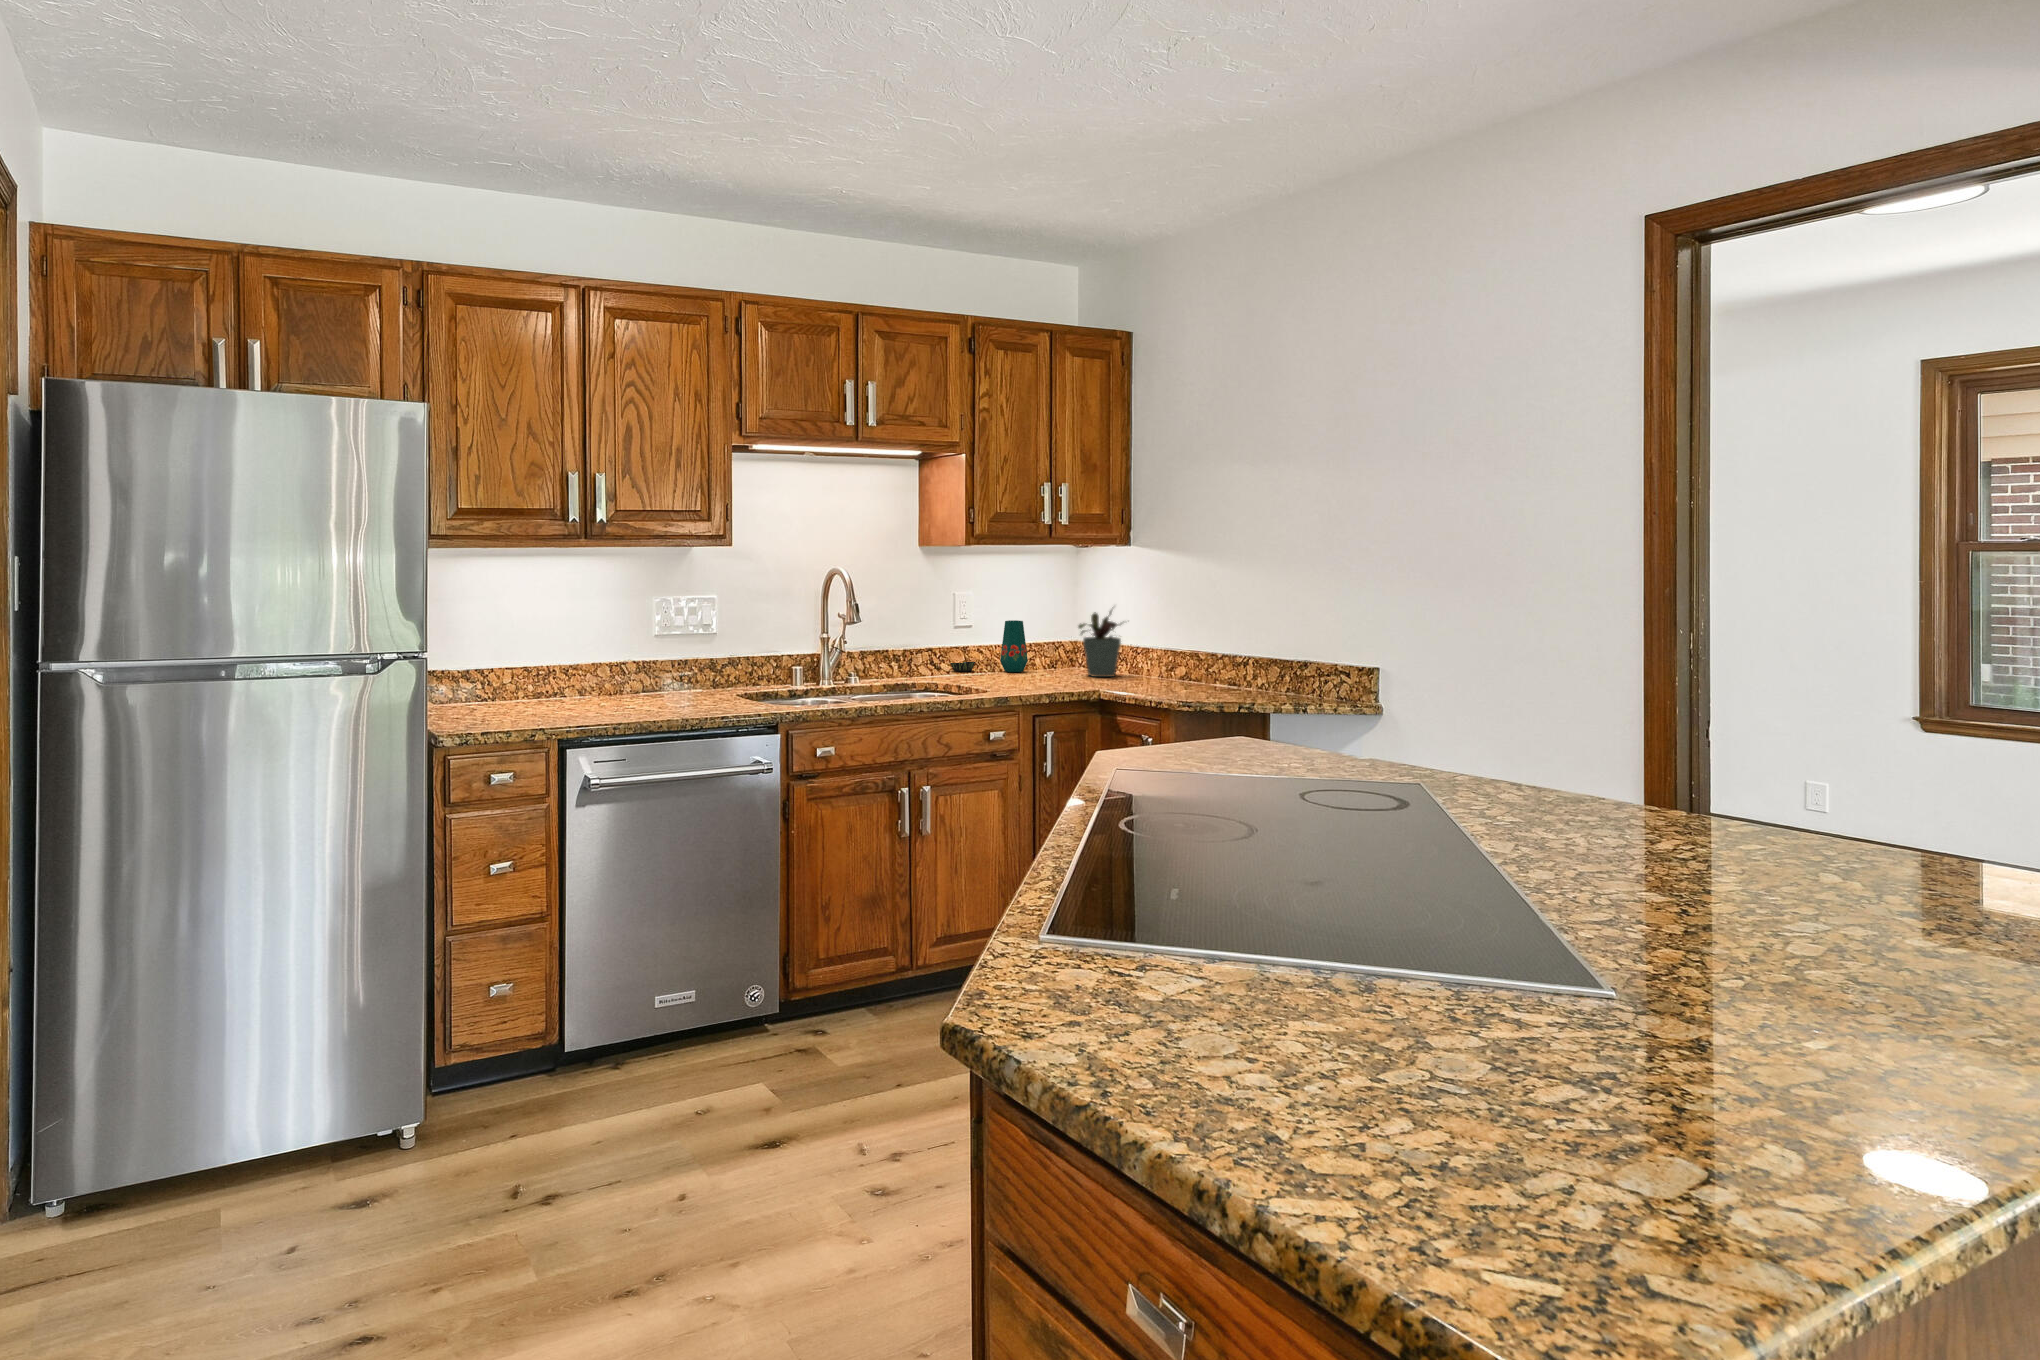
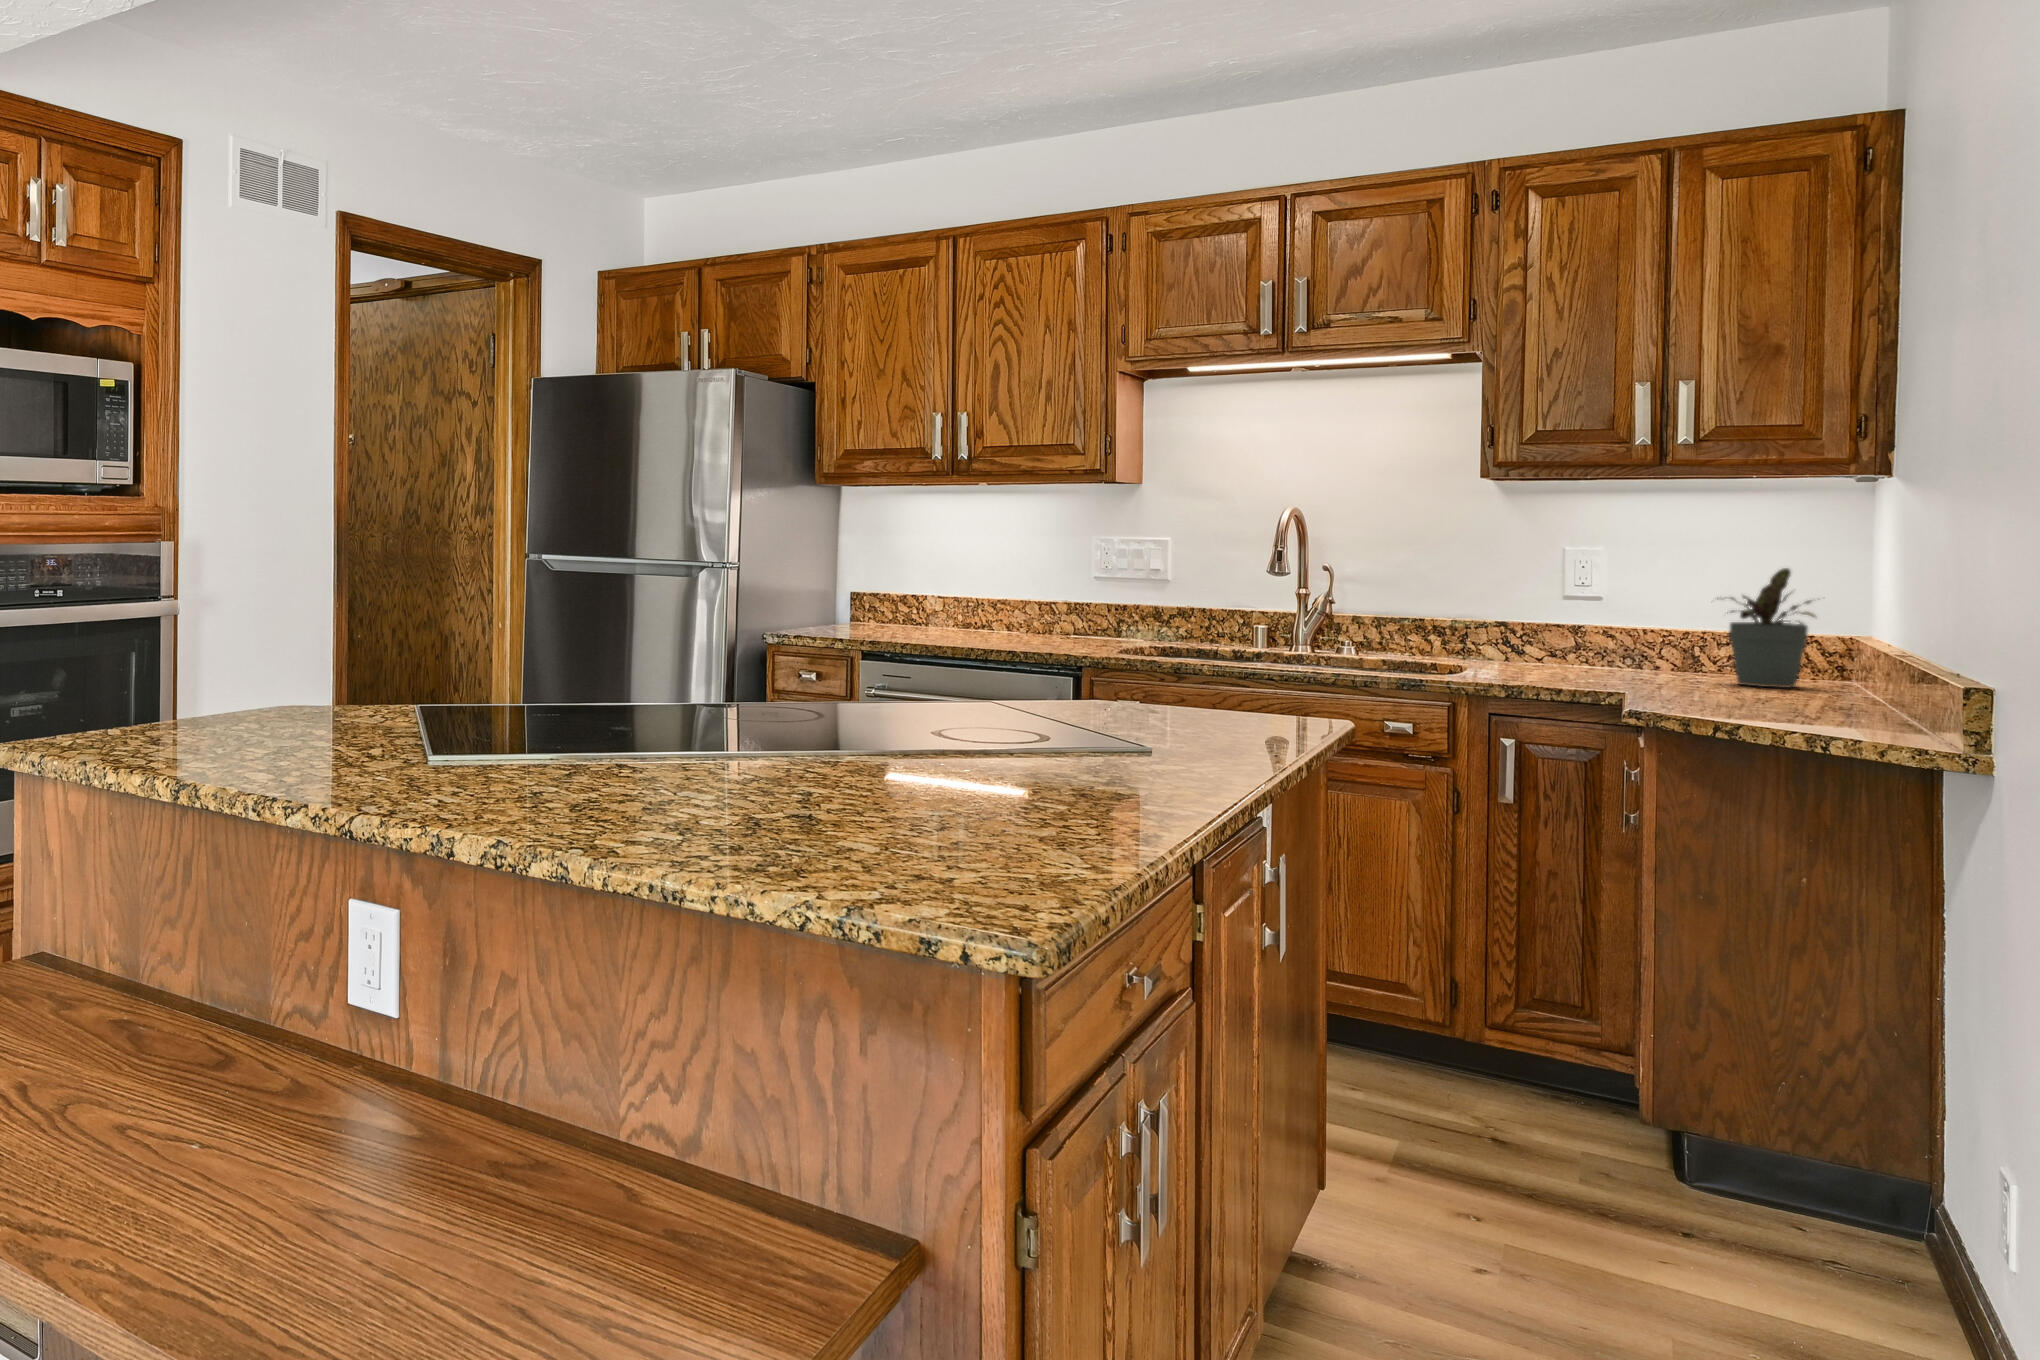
vase: present [950,620,1028,672] -> none [1563,592,1686,671]

